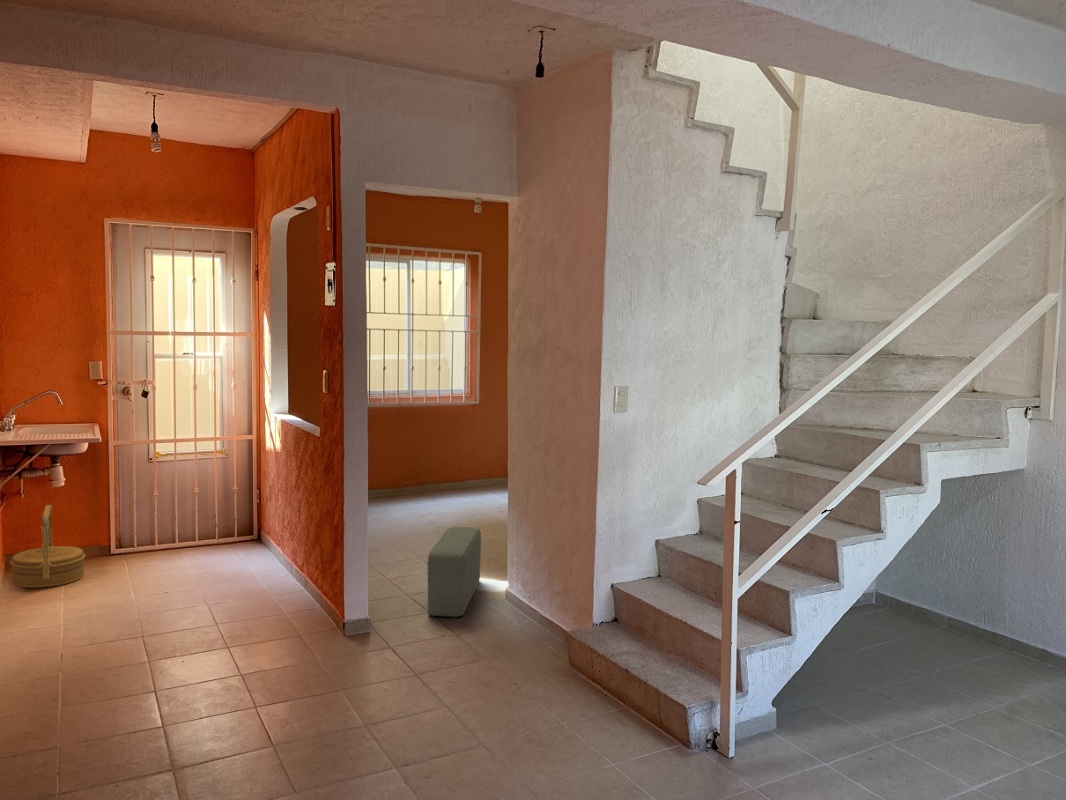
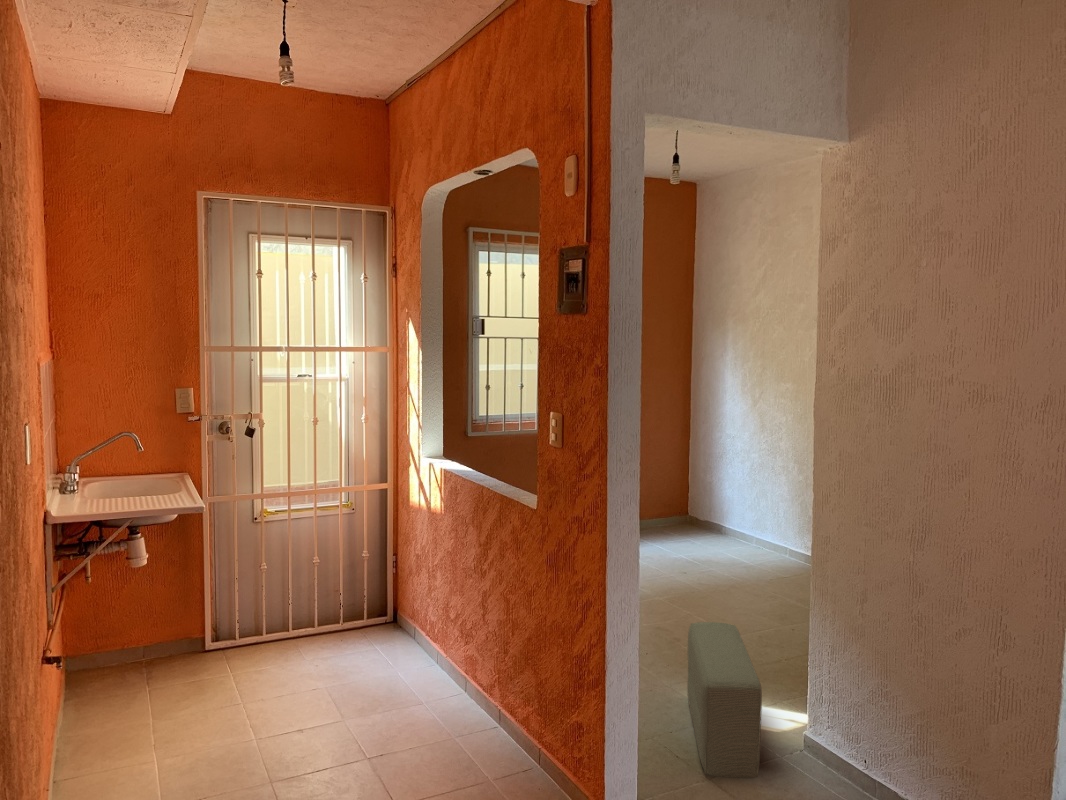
woven basket: present [10,505,85,588] -> none [75,591,178,718]

